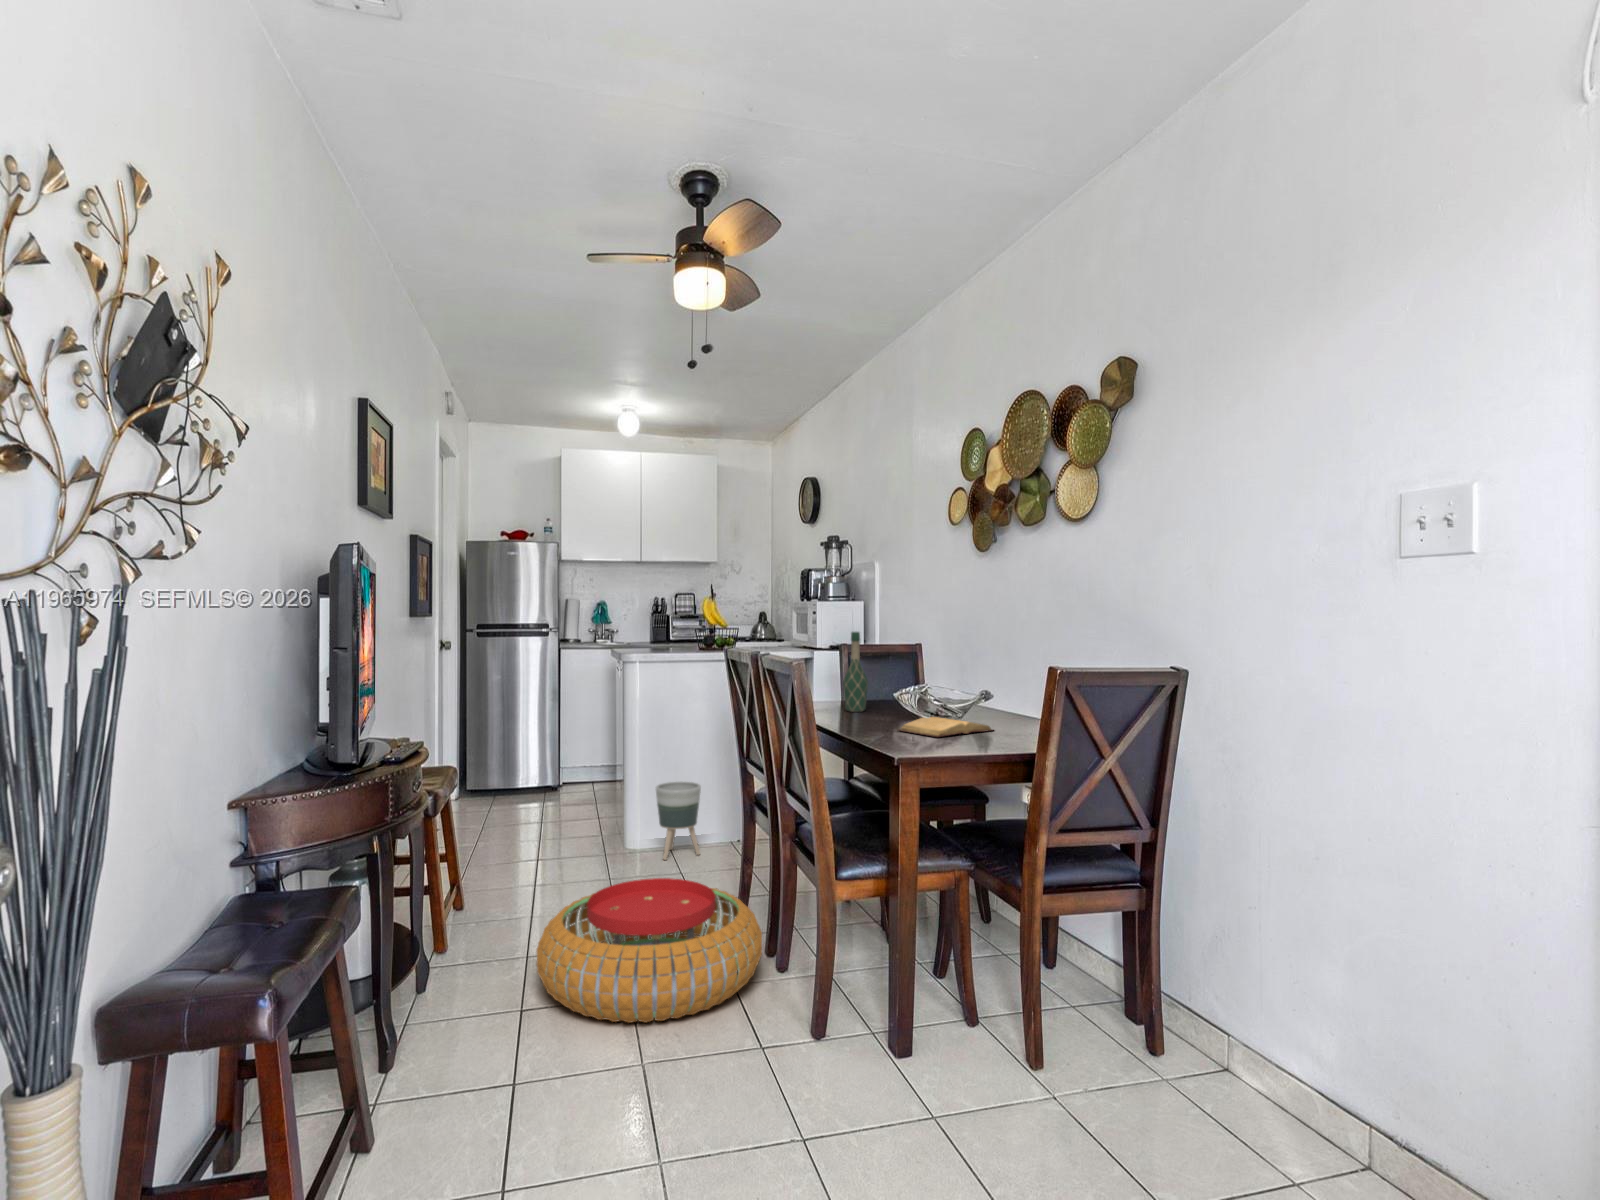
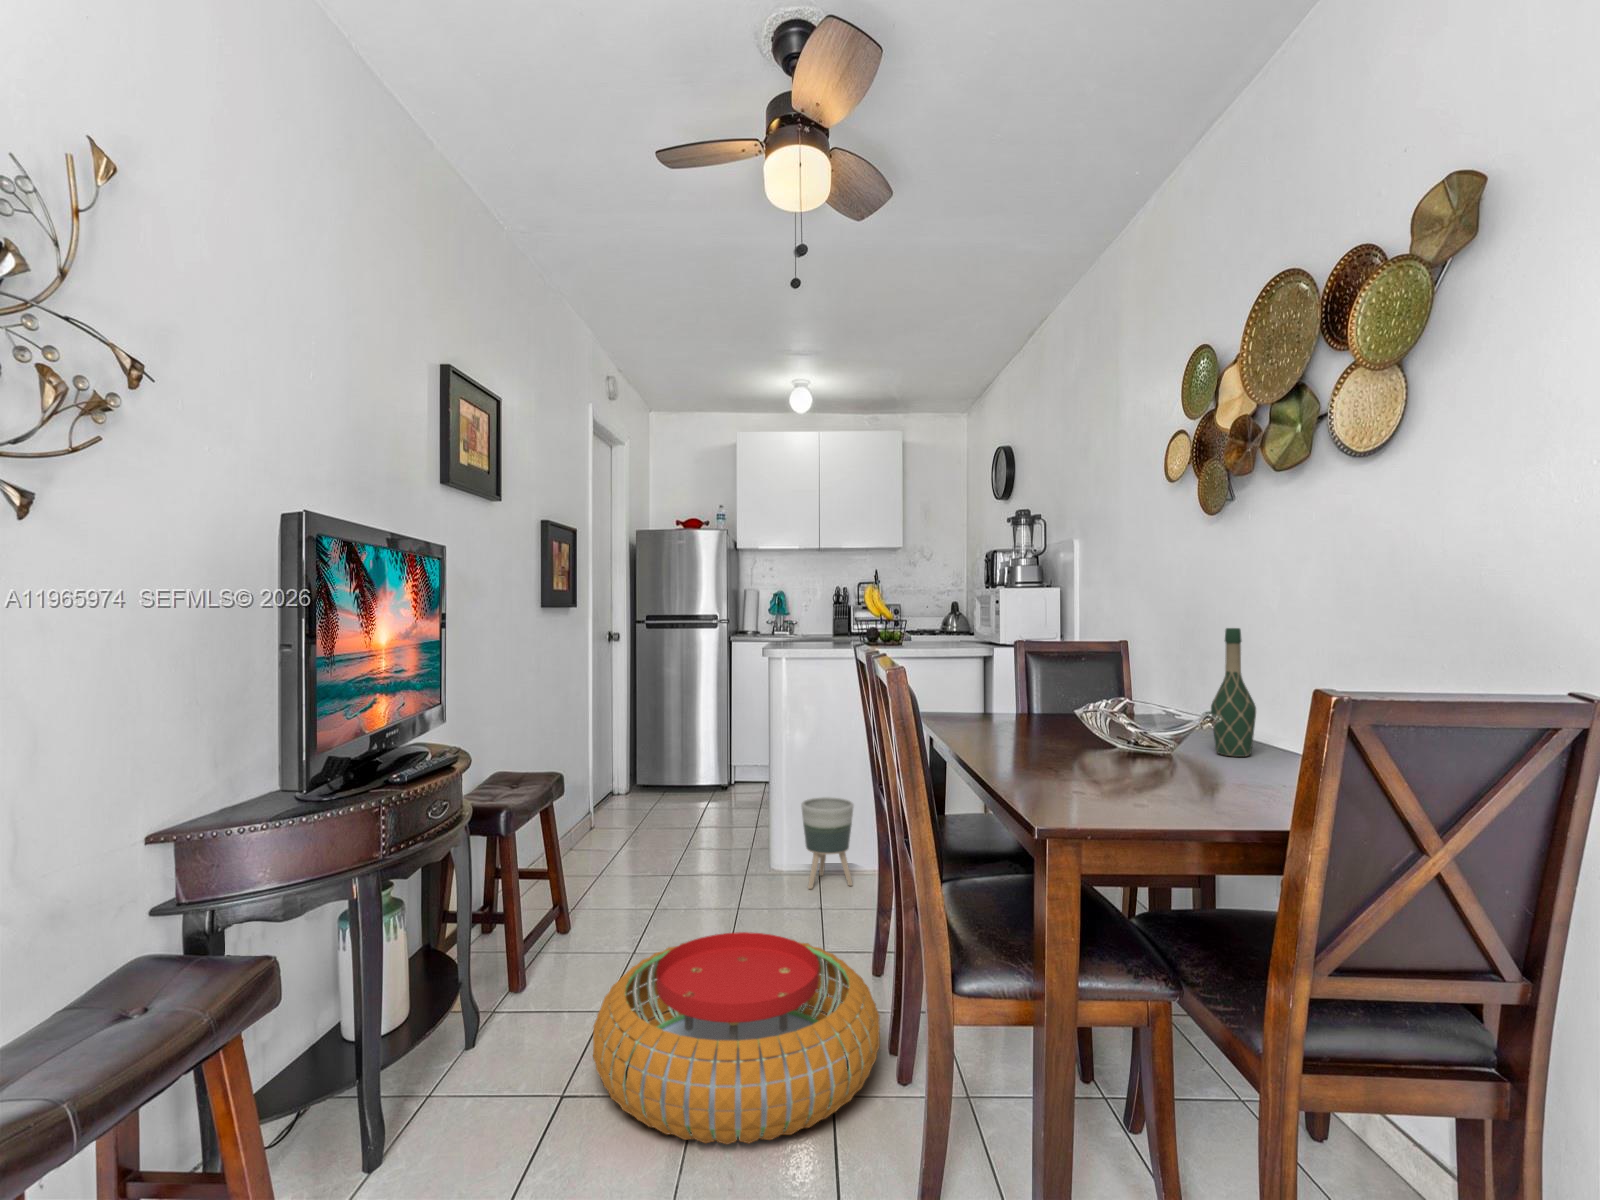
wine bottle: present [843,632,868,712] -> present [1211,628,1256,757]
book: present [898,717,993,737] -> none [1067,748,1223,784]

